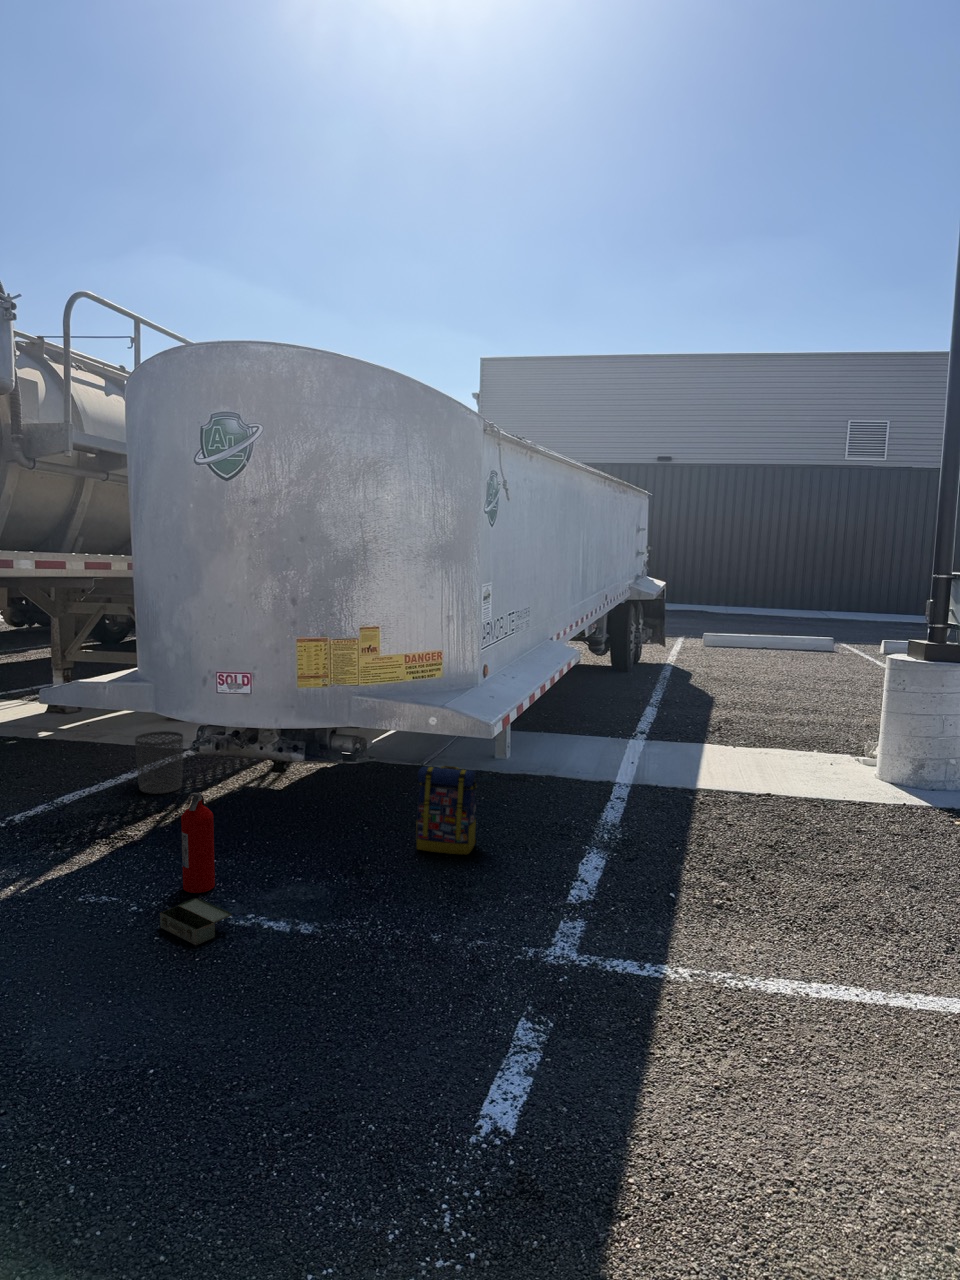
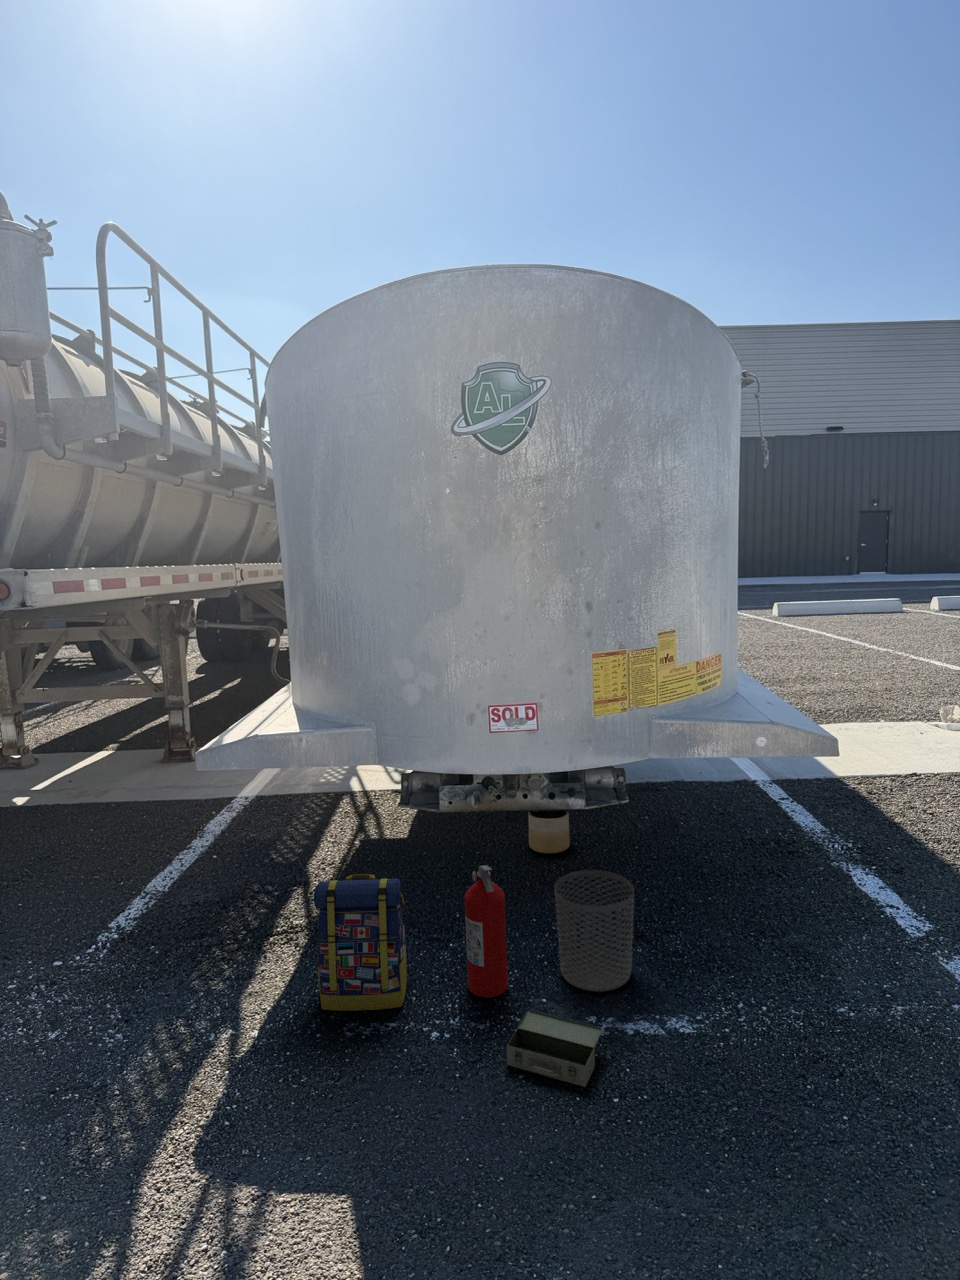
waste bin: present [135,731,183,794] -> present [555,870,634,992]
backpack: present [416,766,476,855] -> present [314,874,409,1011]
planter: none [339,775,374,816] -> present [528,811,570,854]

